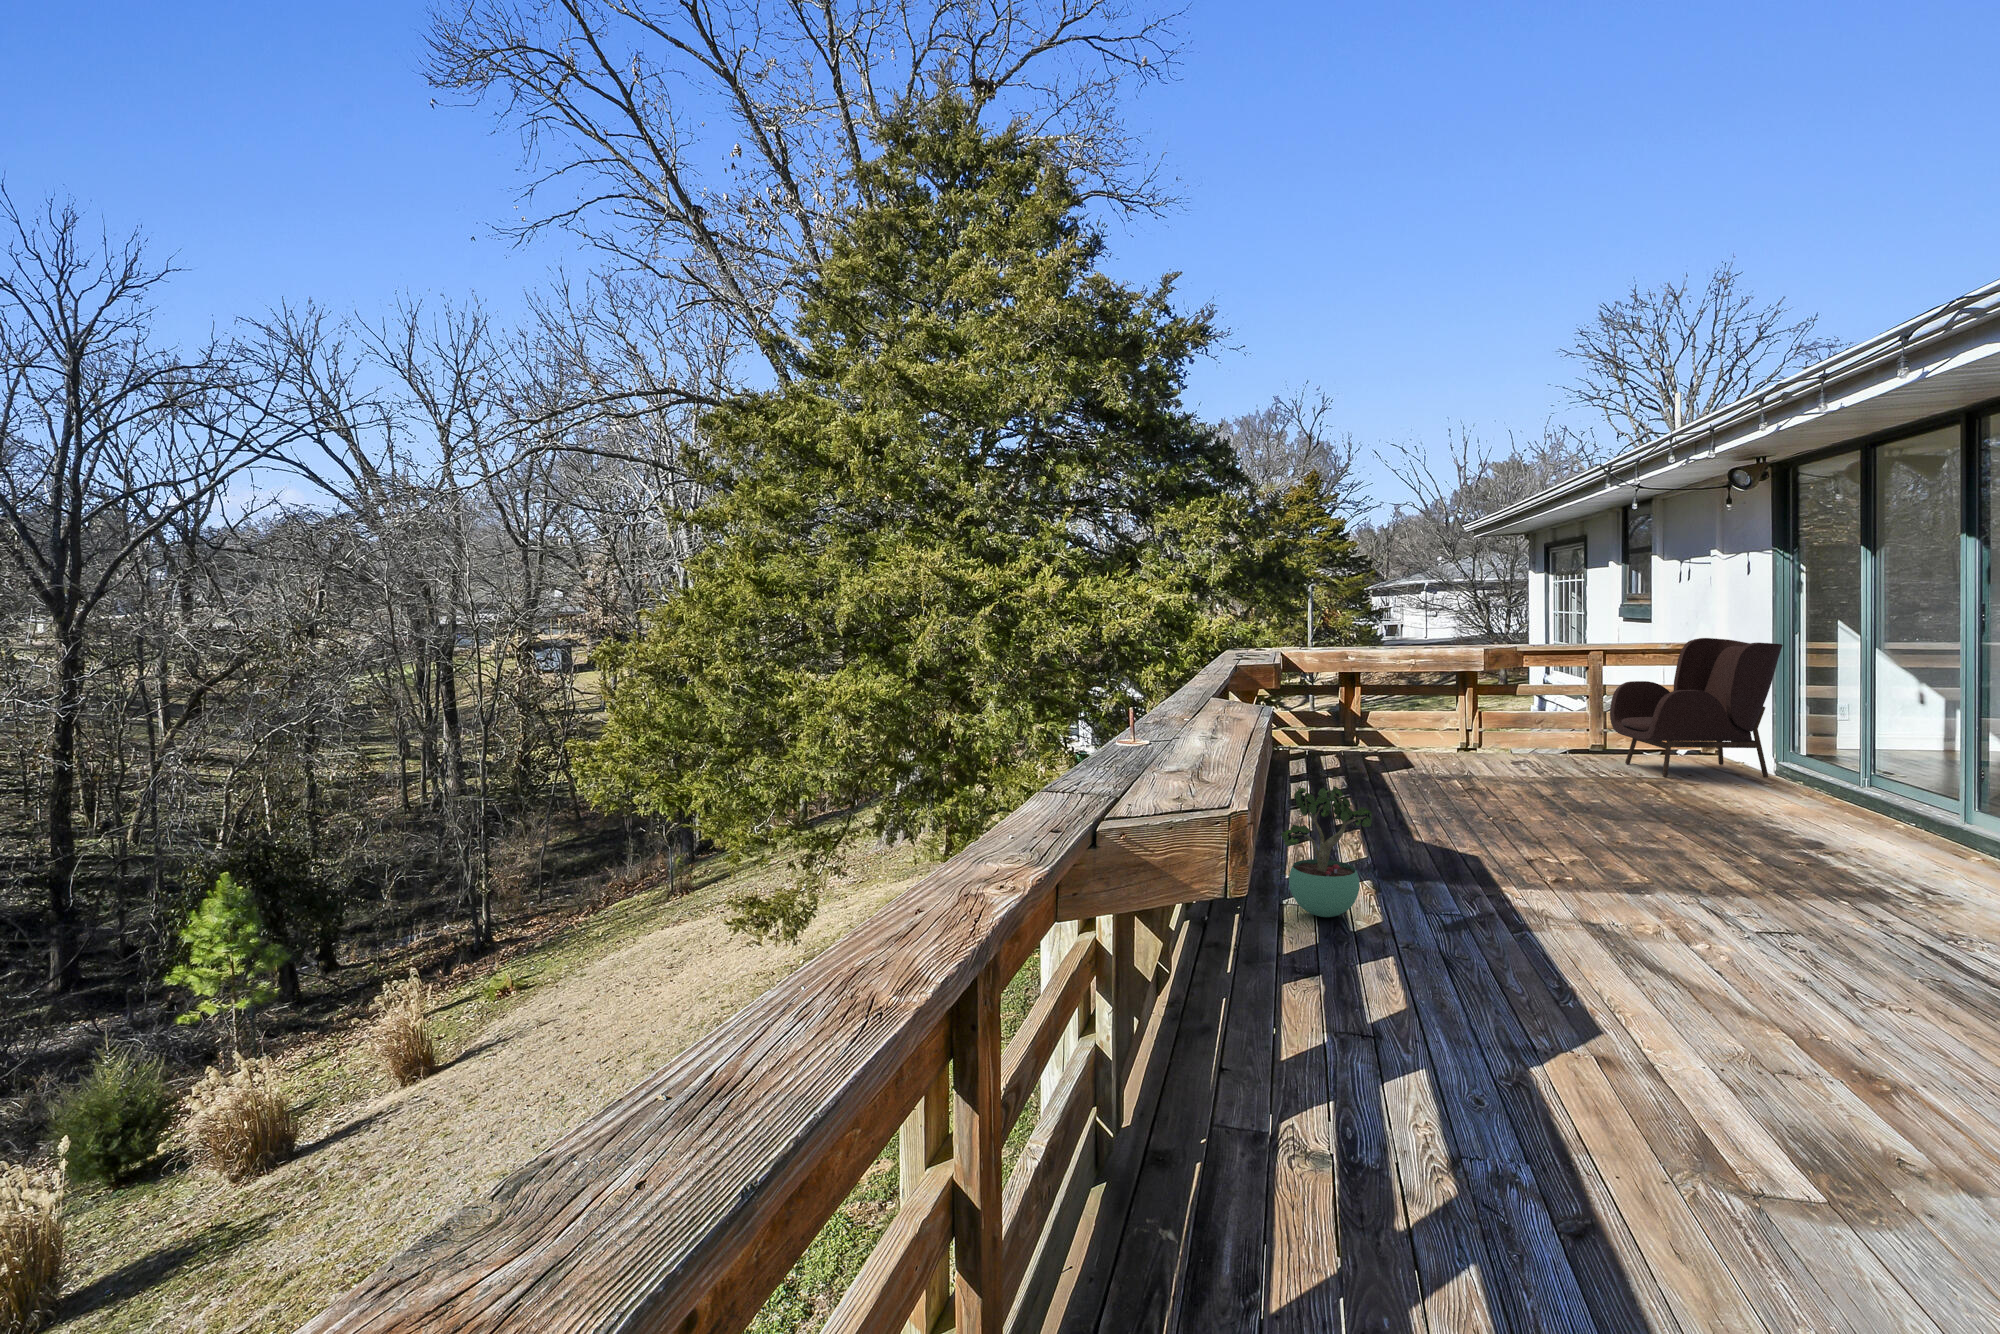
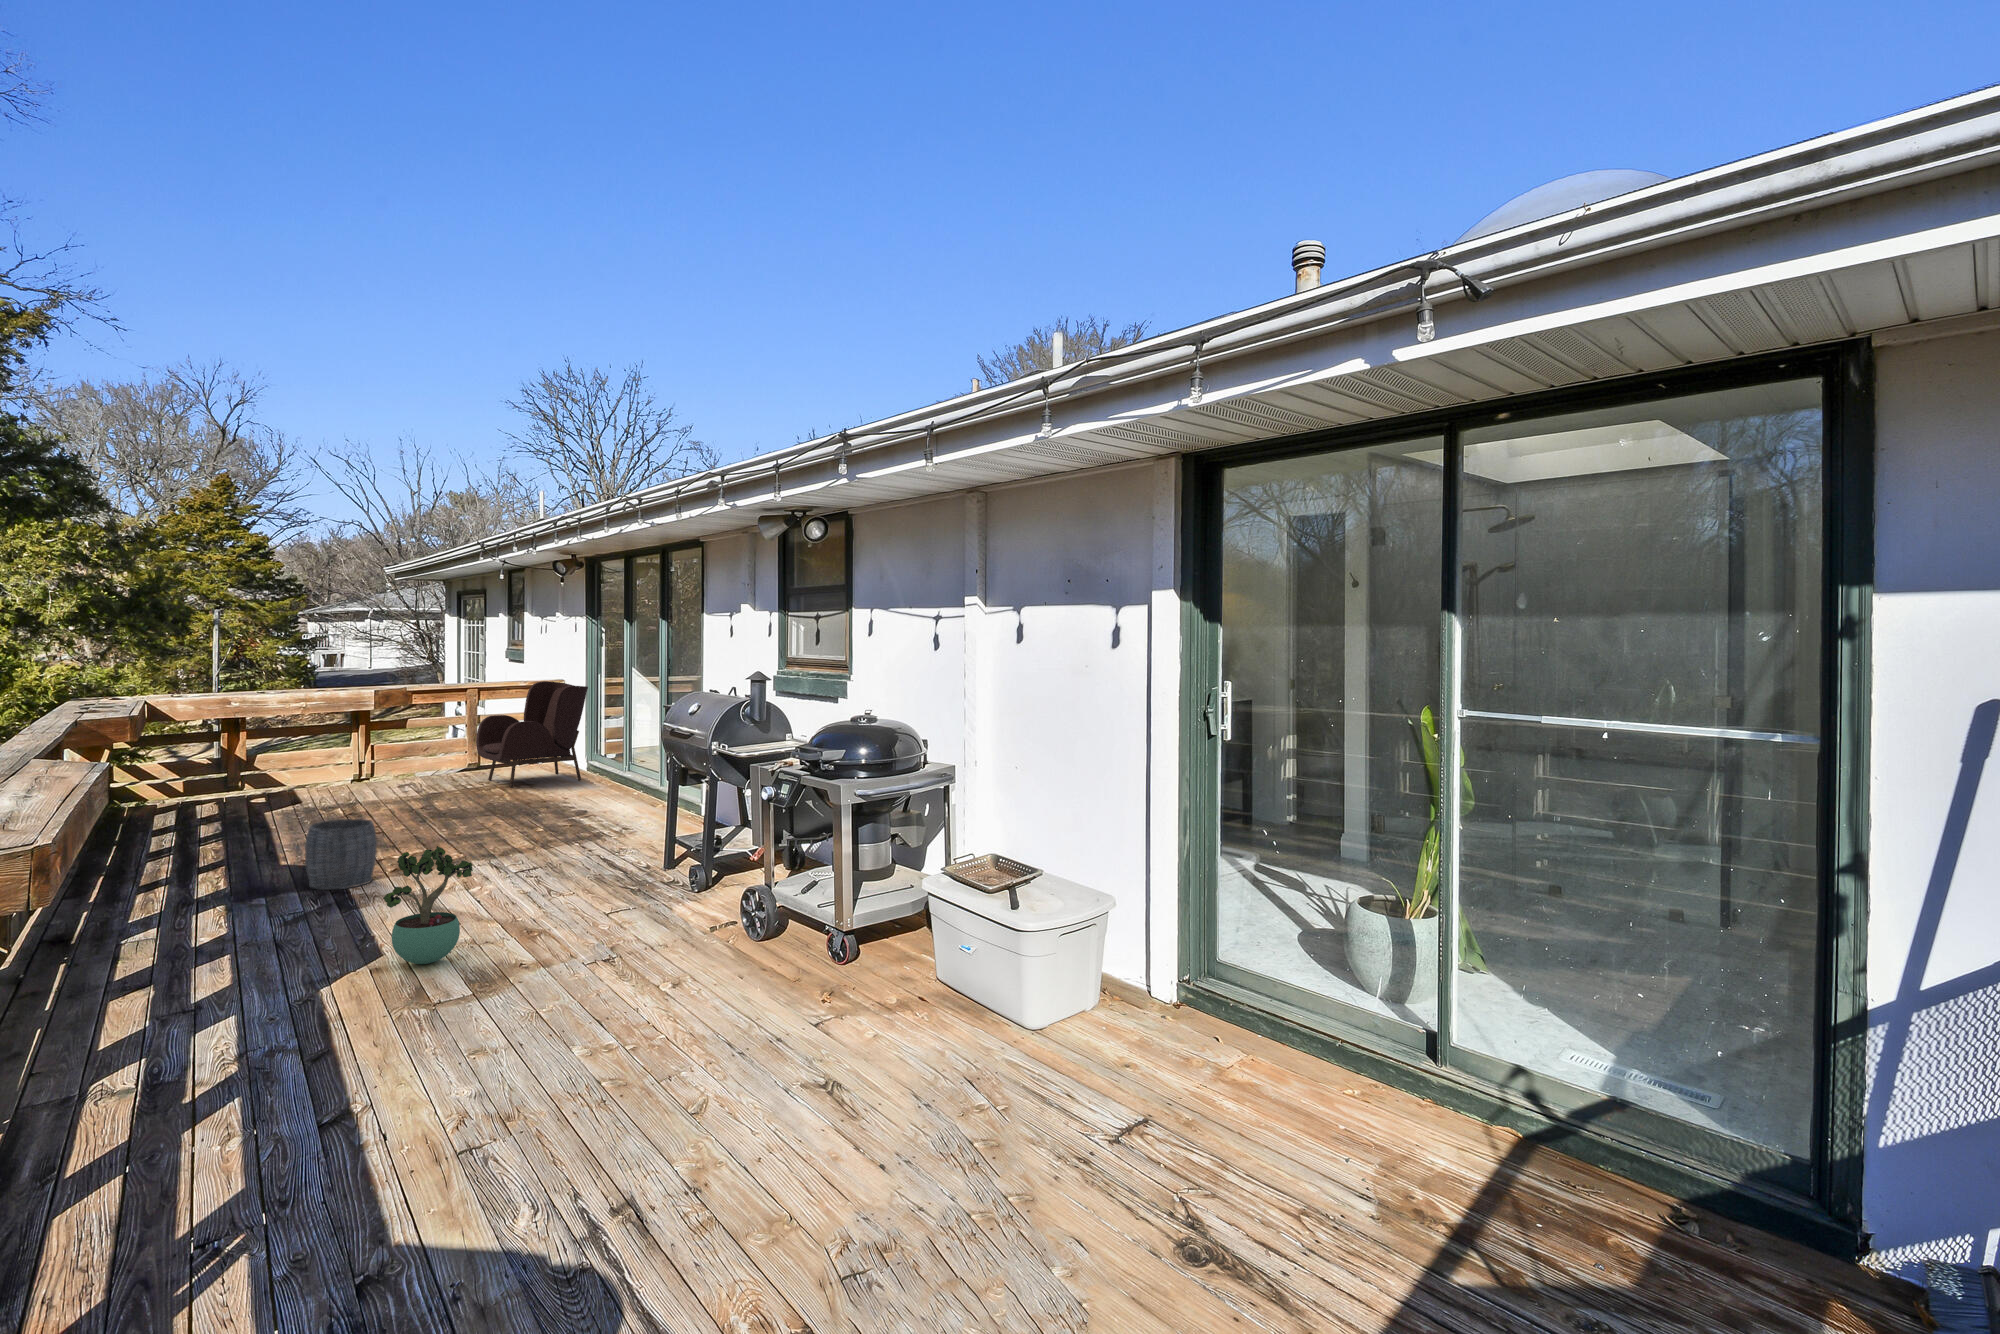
potted plant: present [1280,786,1373,917] -> present [383,846,473,964]
woven basket: none [1464,802,1553,897] -> present [305,819,377,890]

